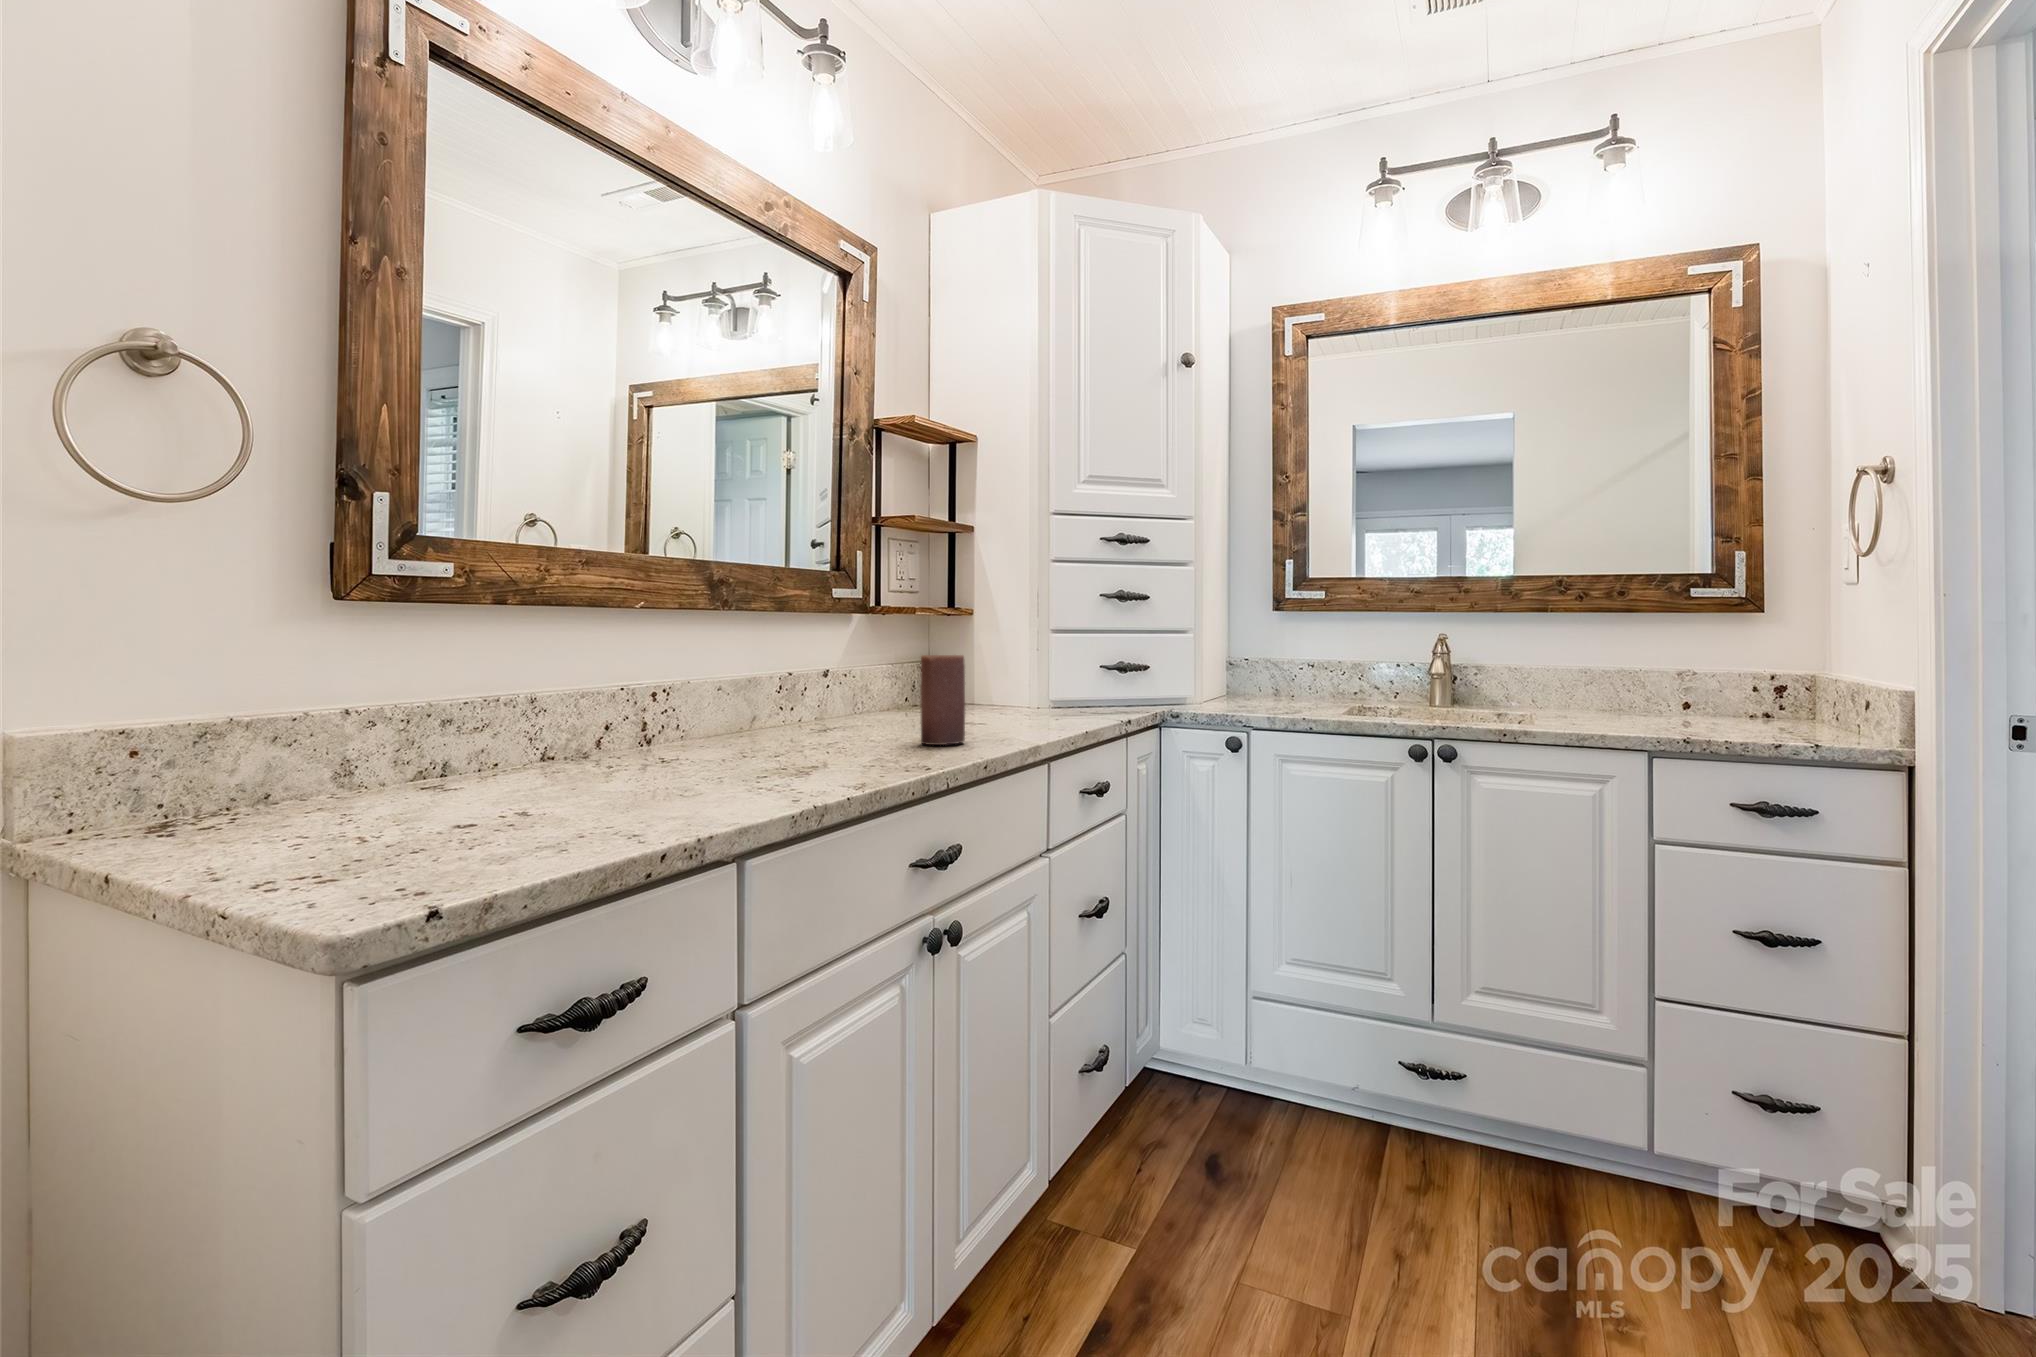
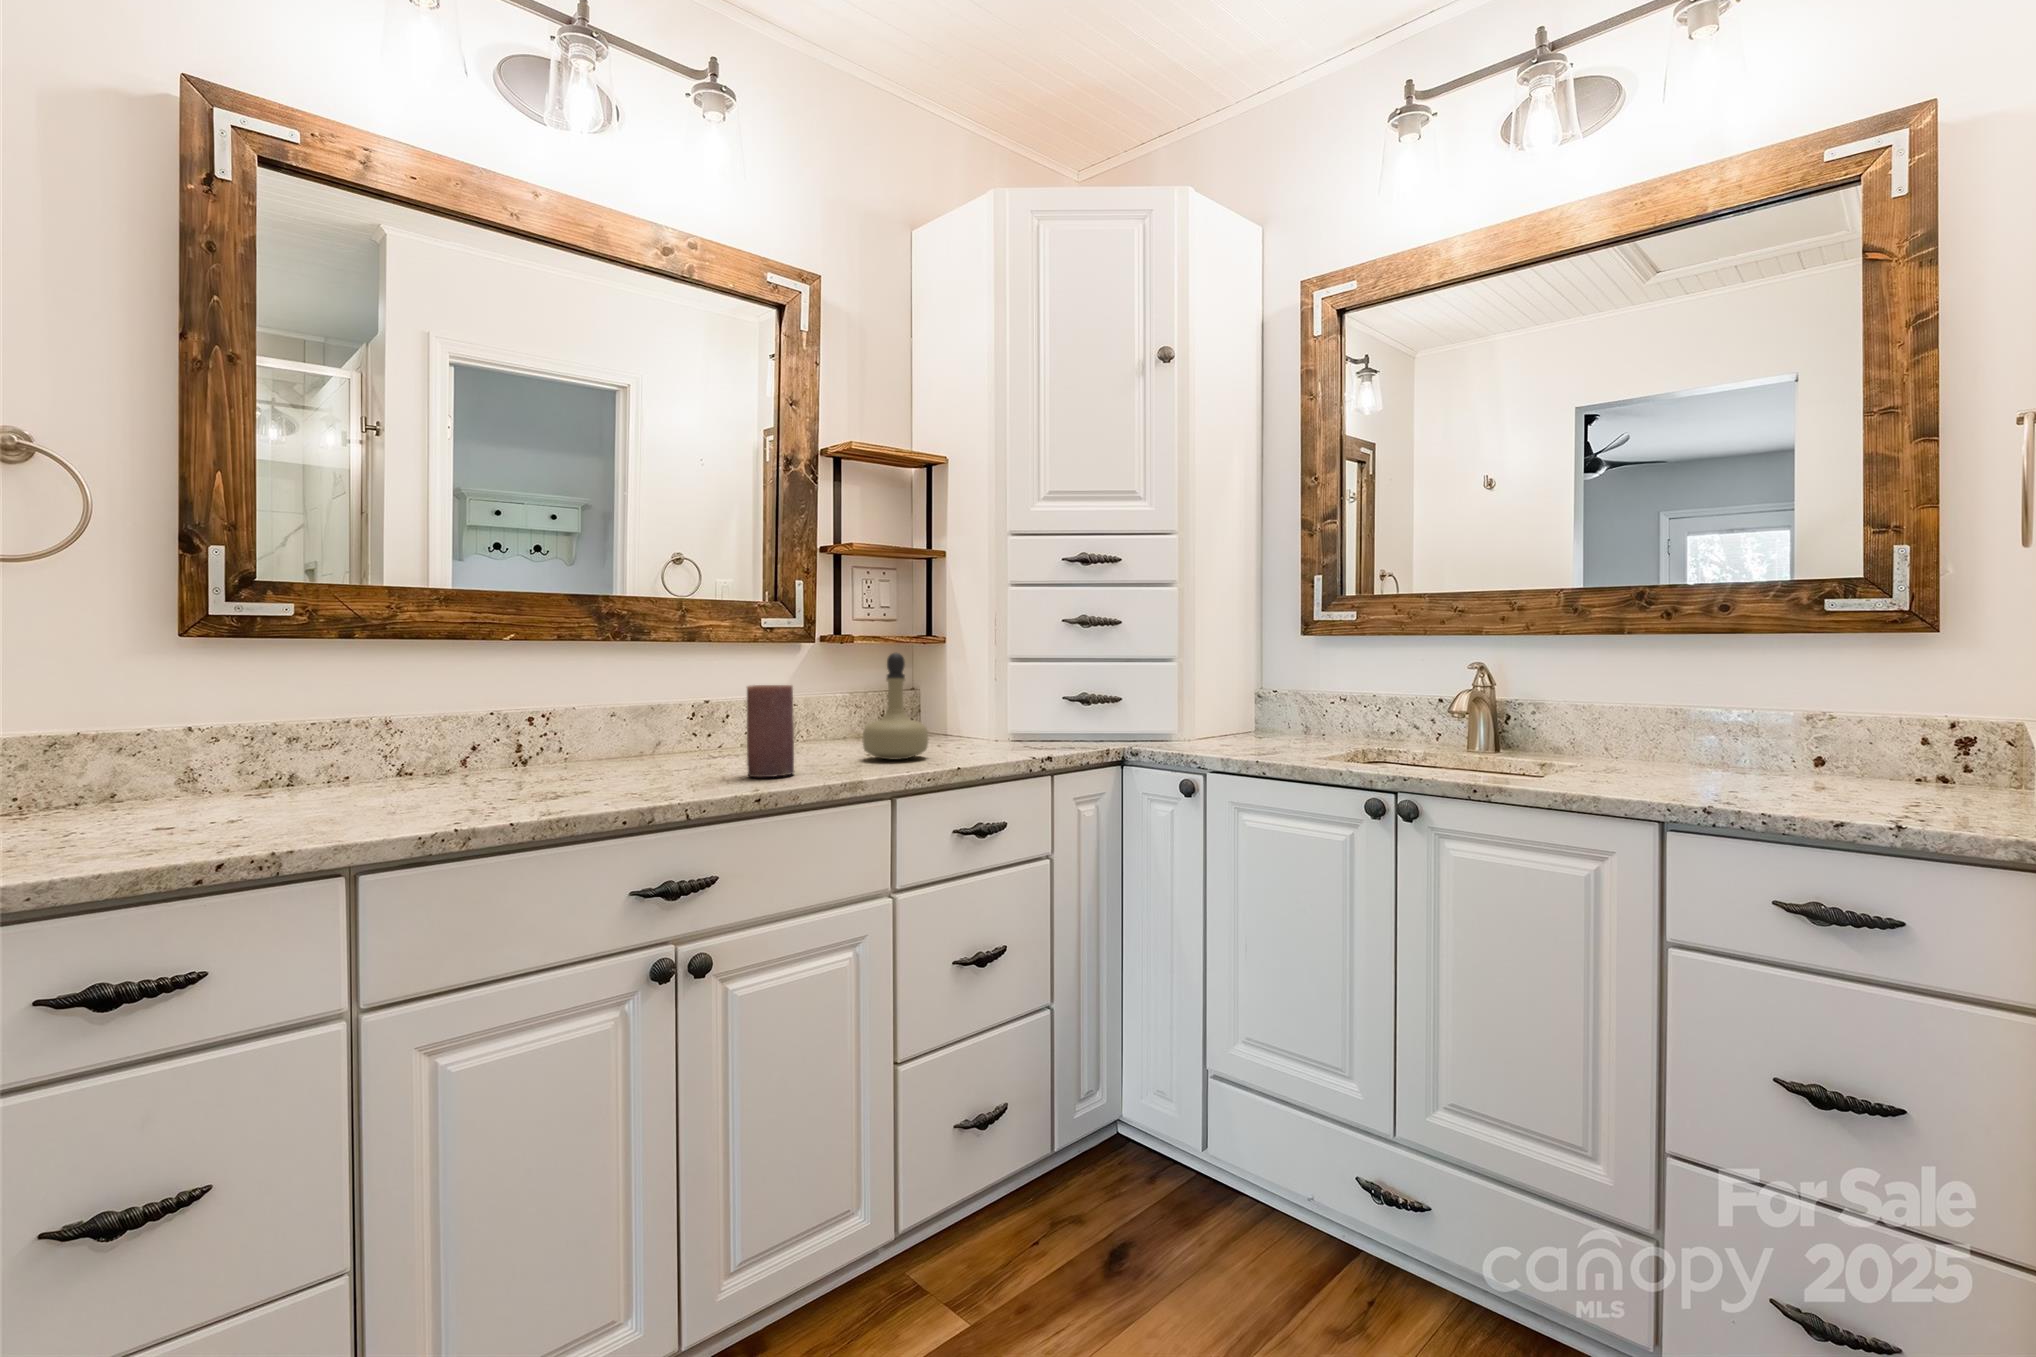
perfume bottle: none [976,625,1038,727] -> present [862,653,928,759]

